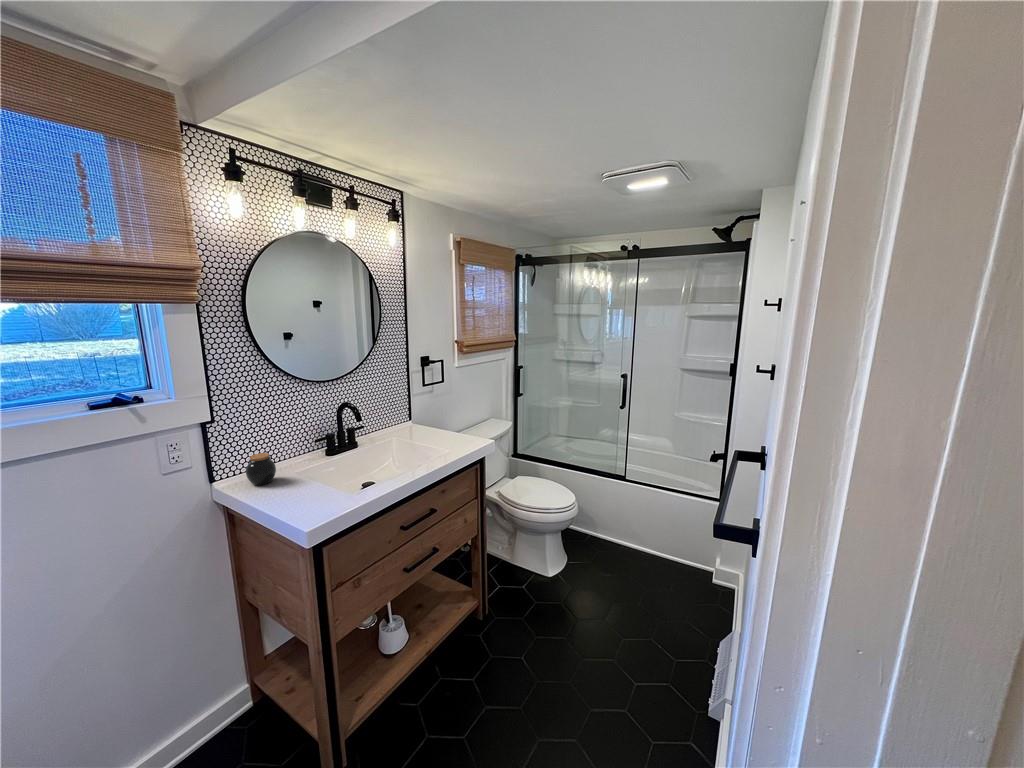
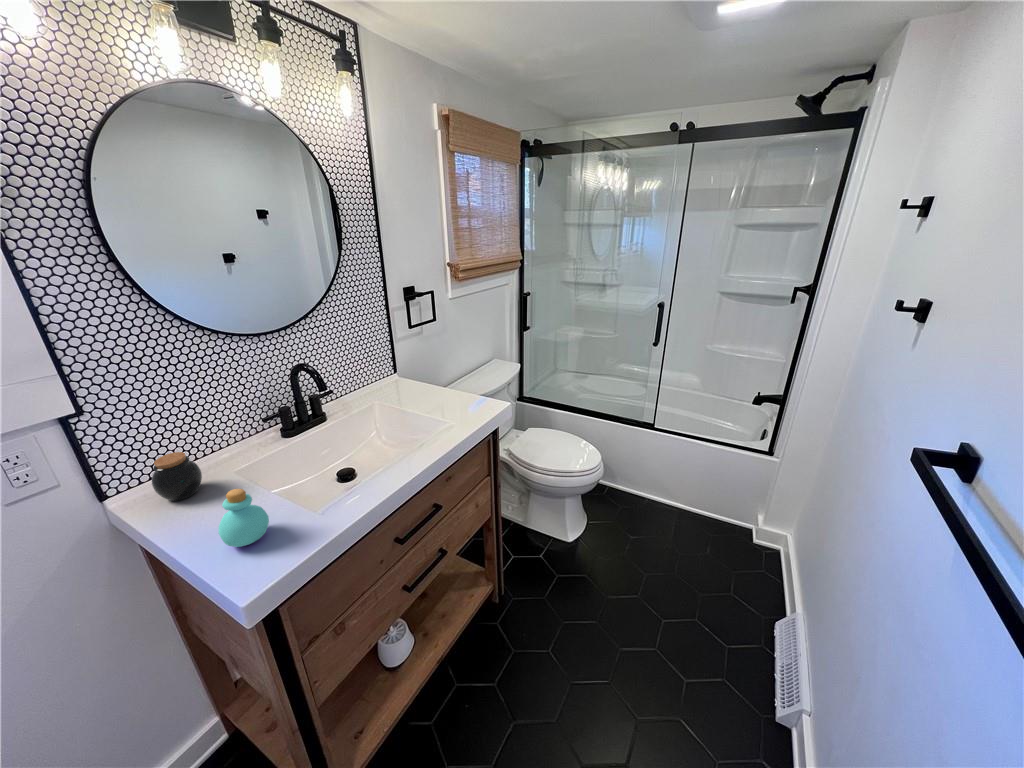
perfume bottle: none [292,468,322,507] -> present [219,489,269,547]

